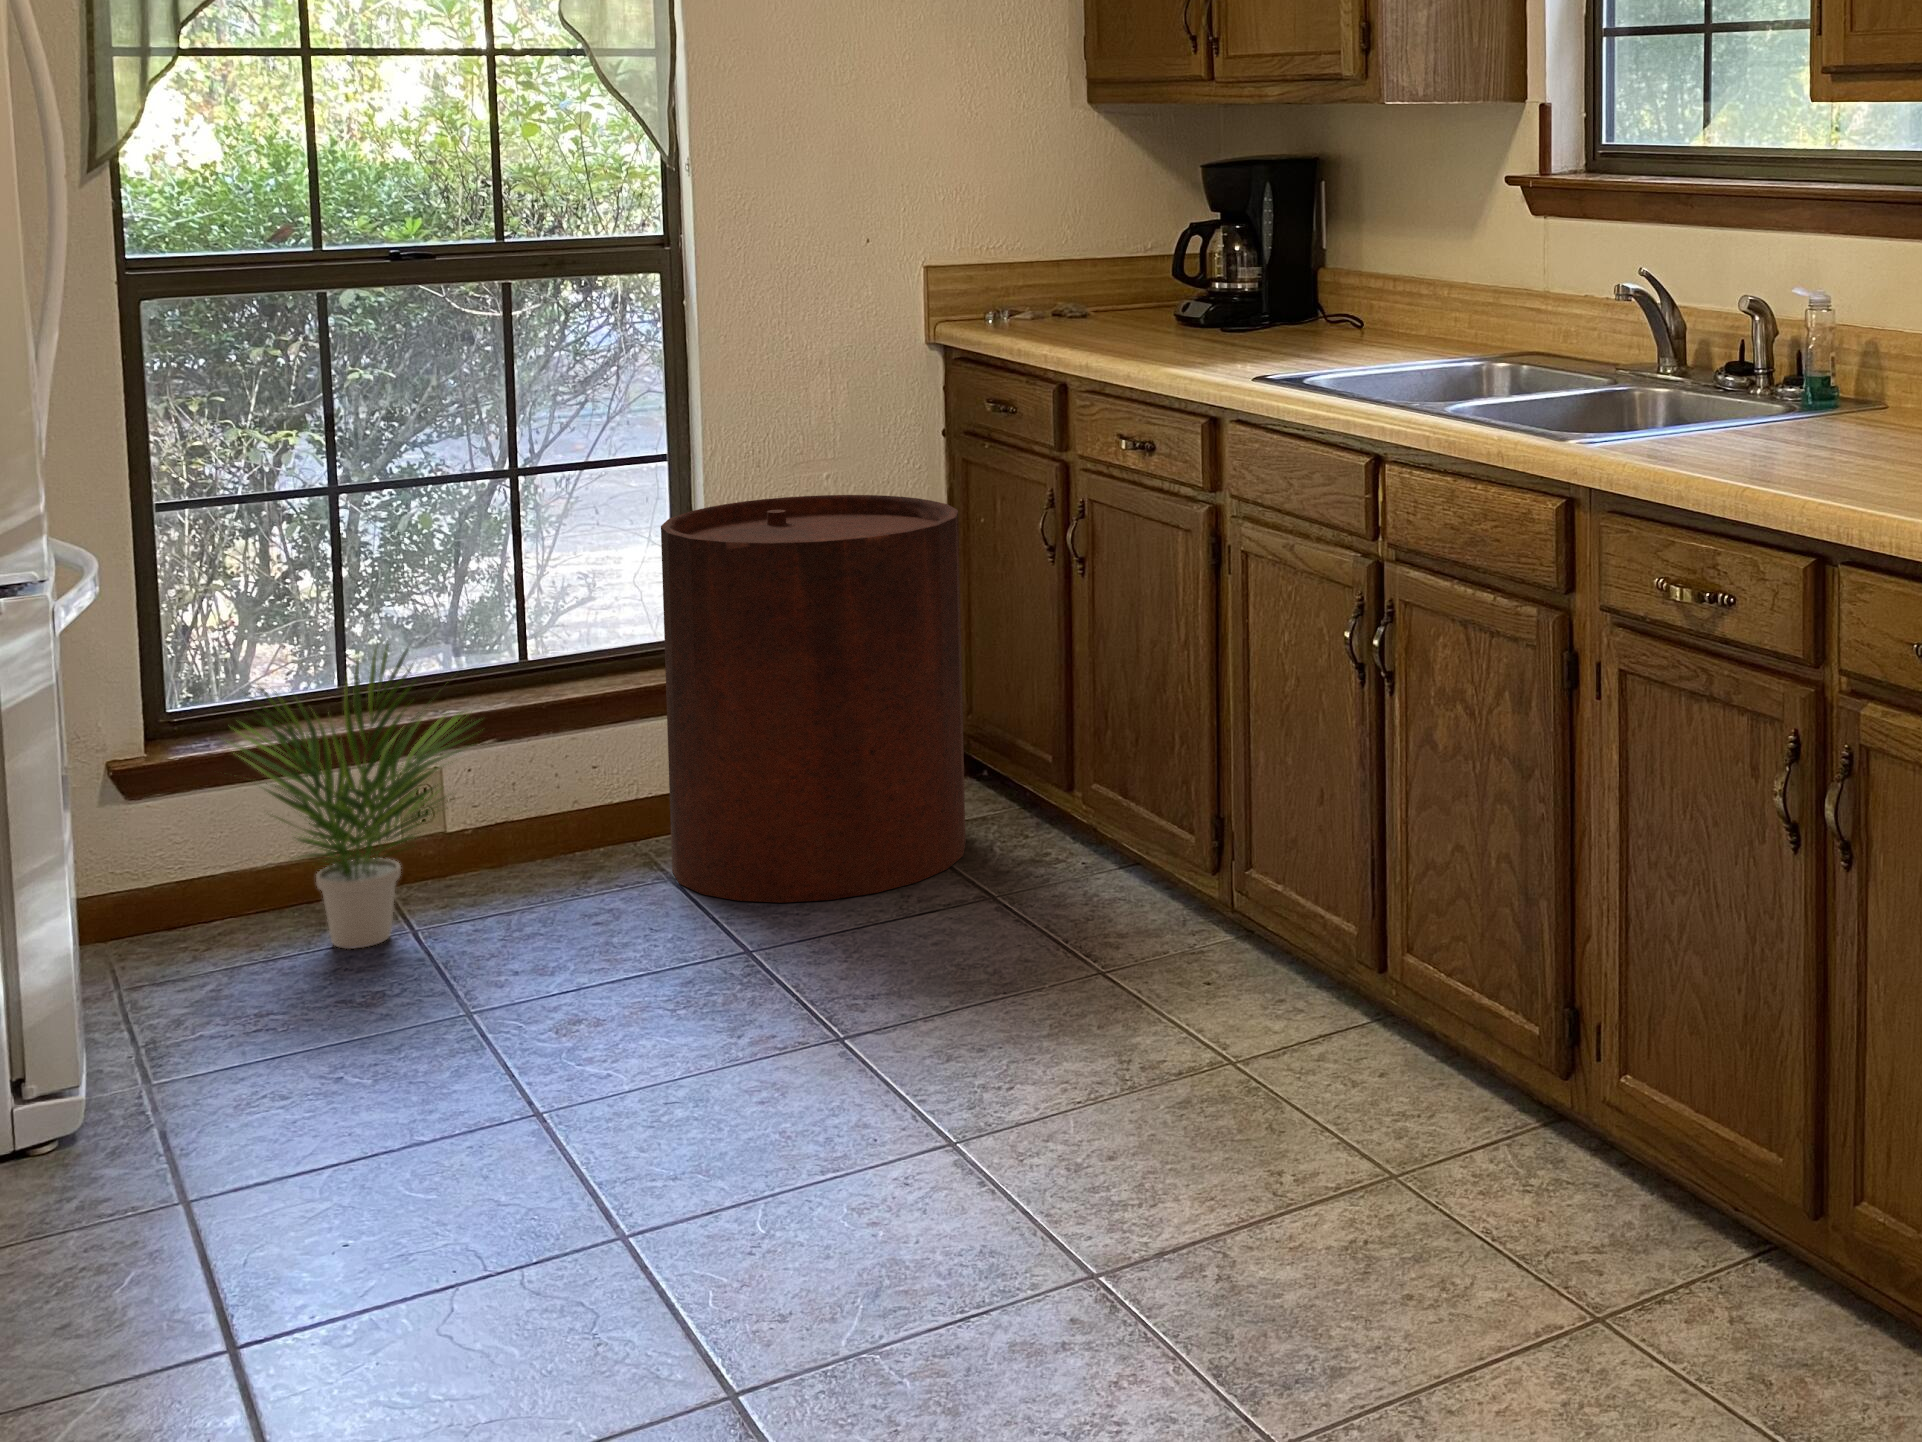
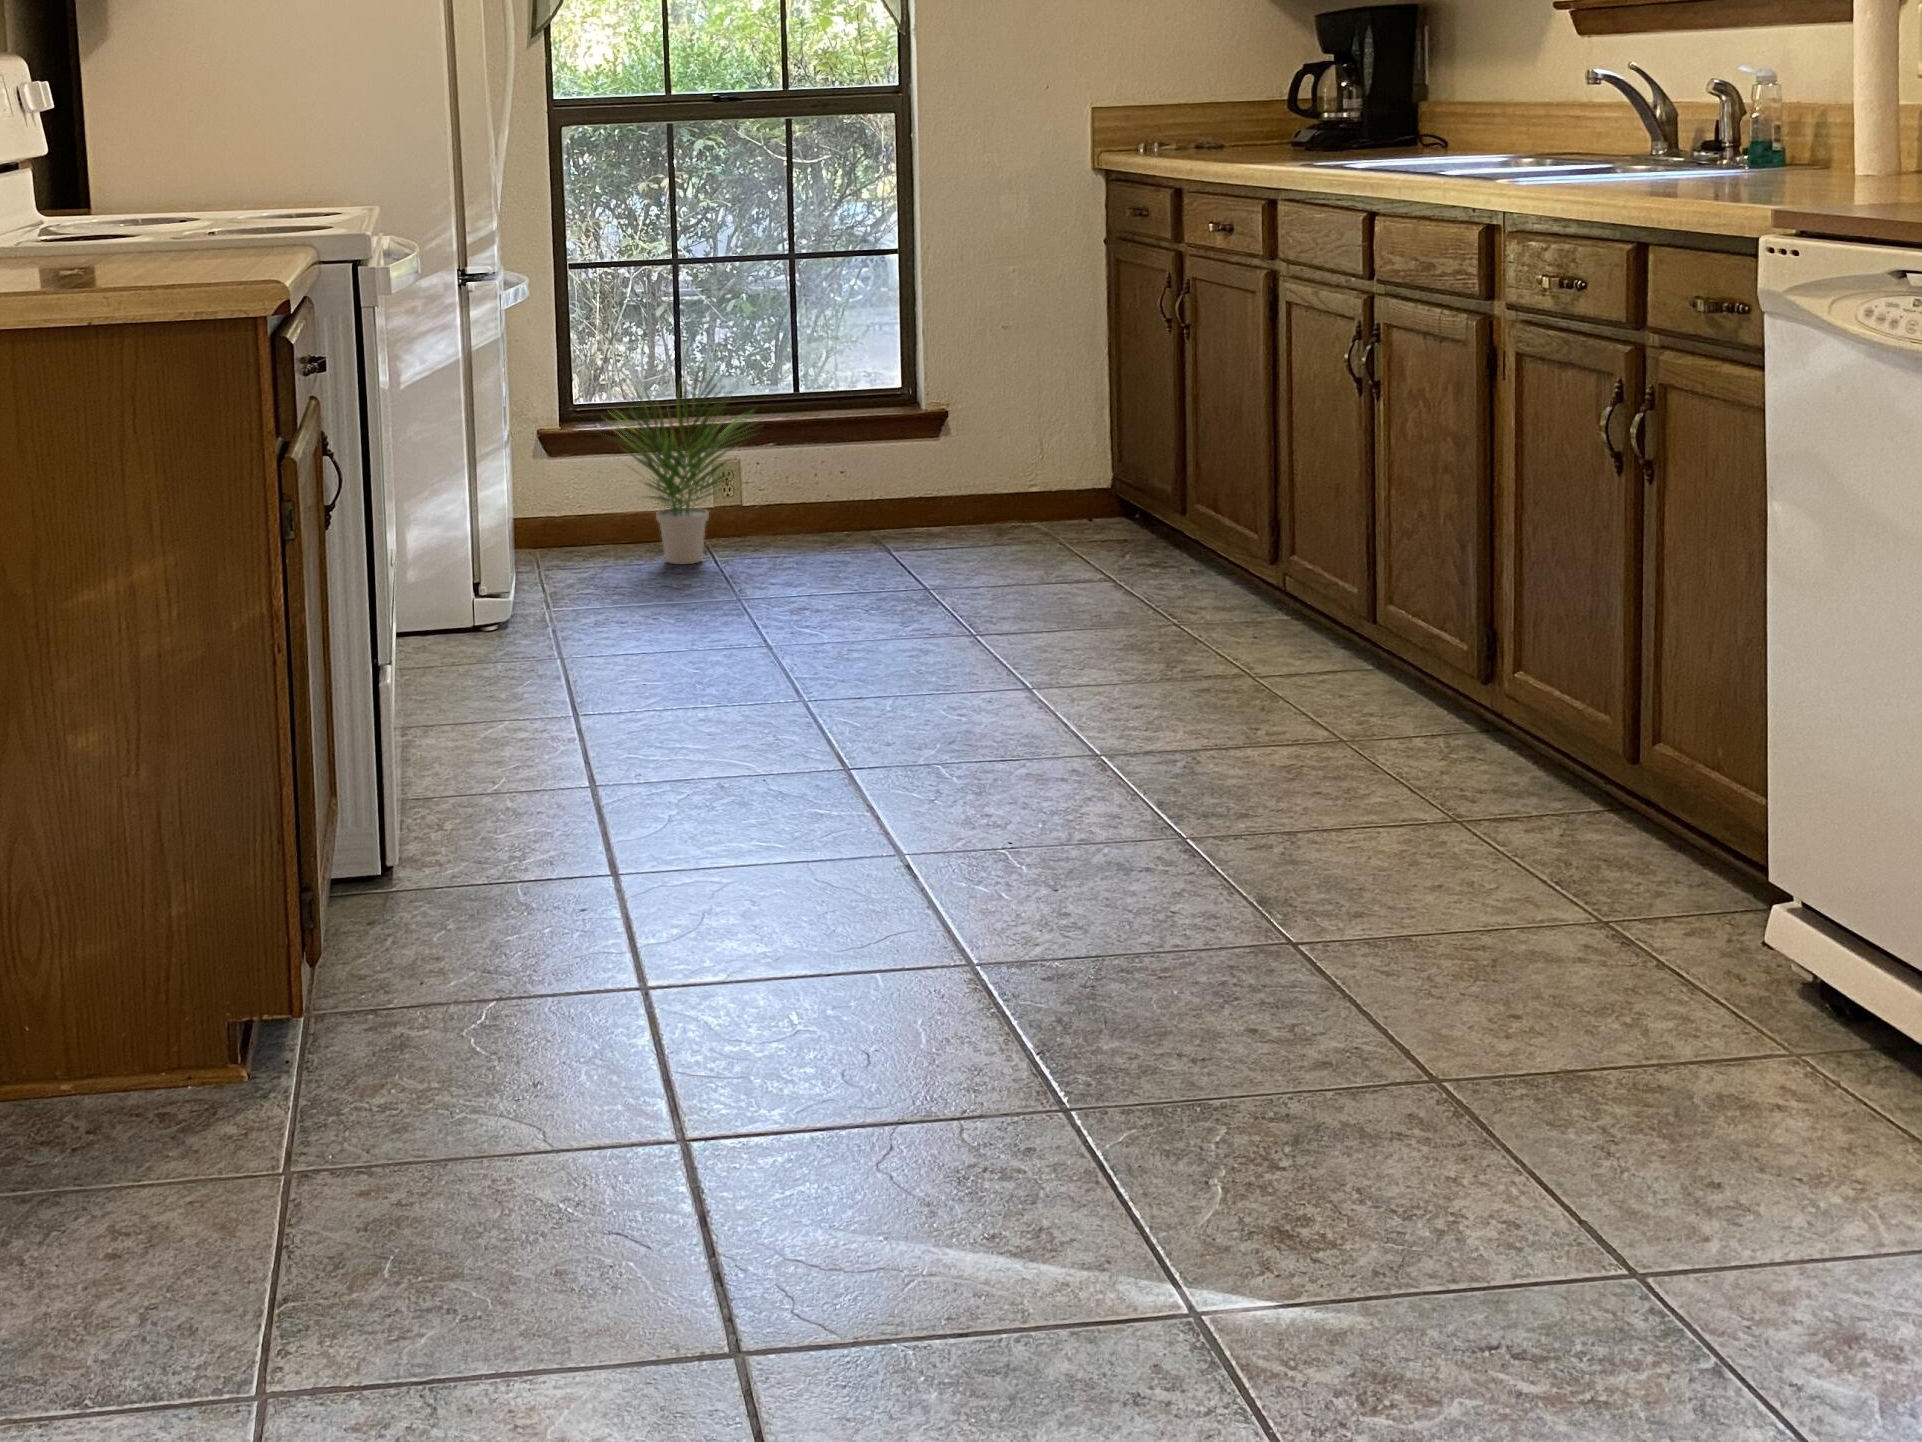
trash can: present [661,495,966,903] -> none [888,279,1109,567]

